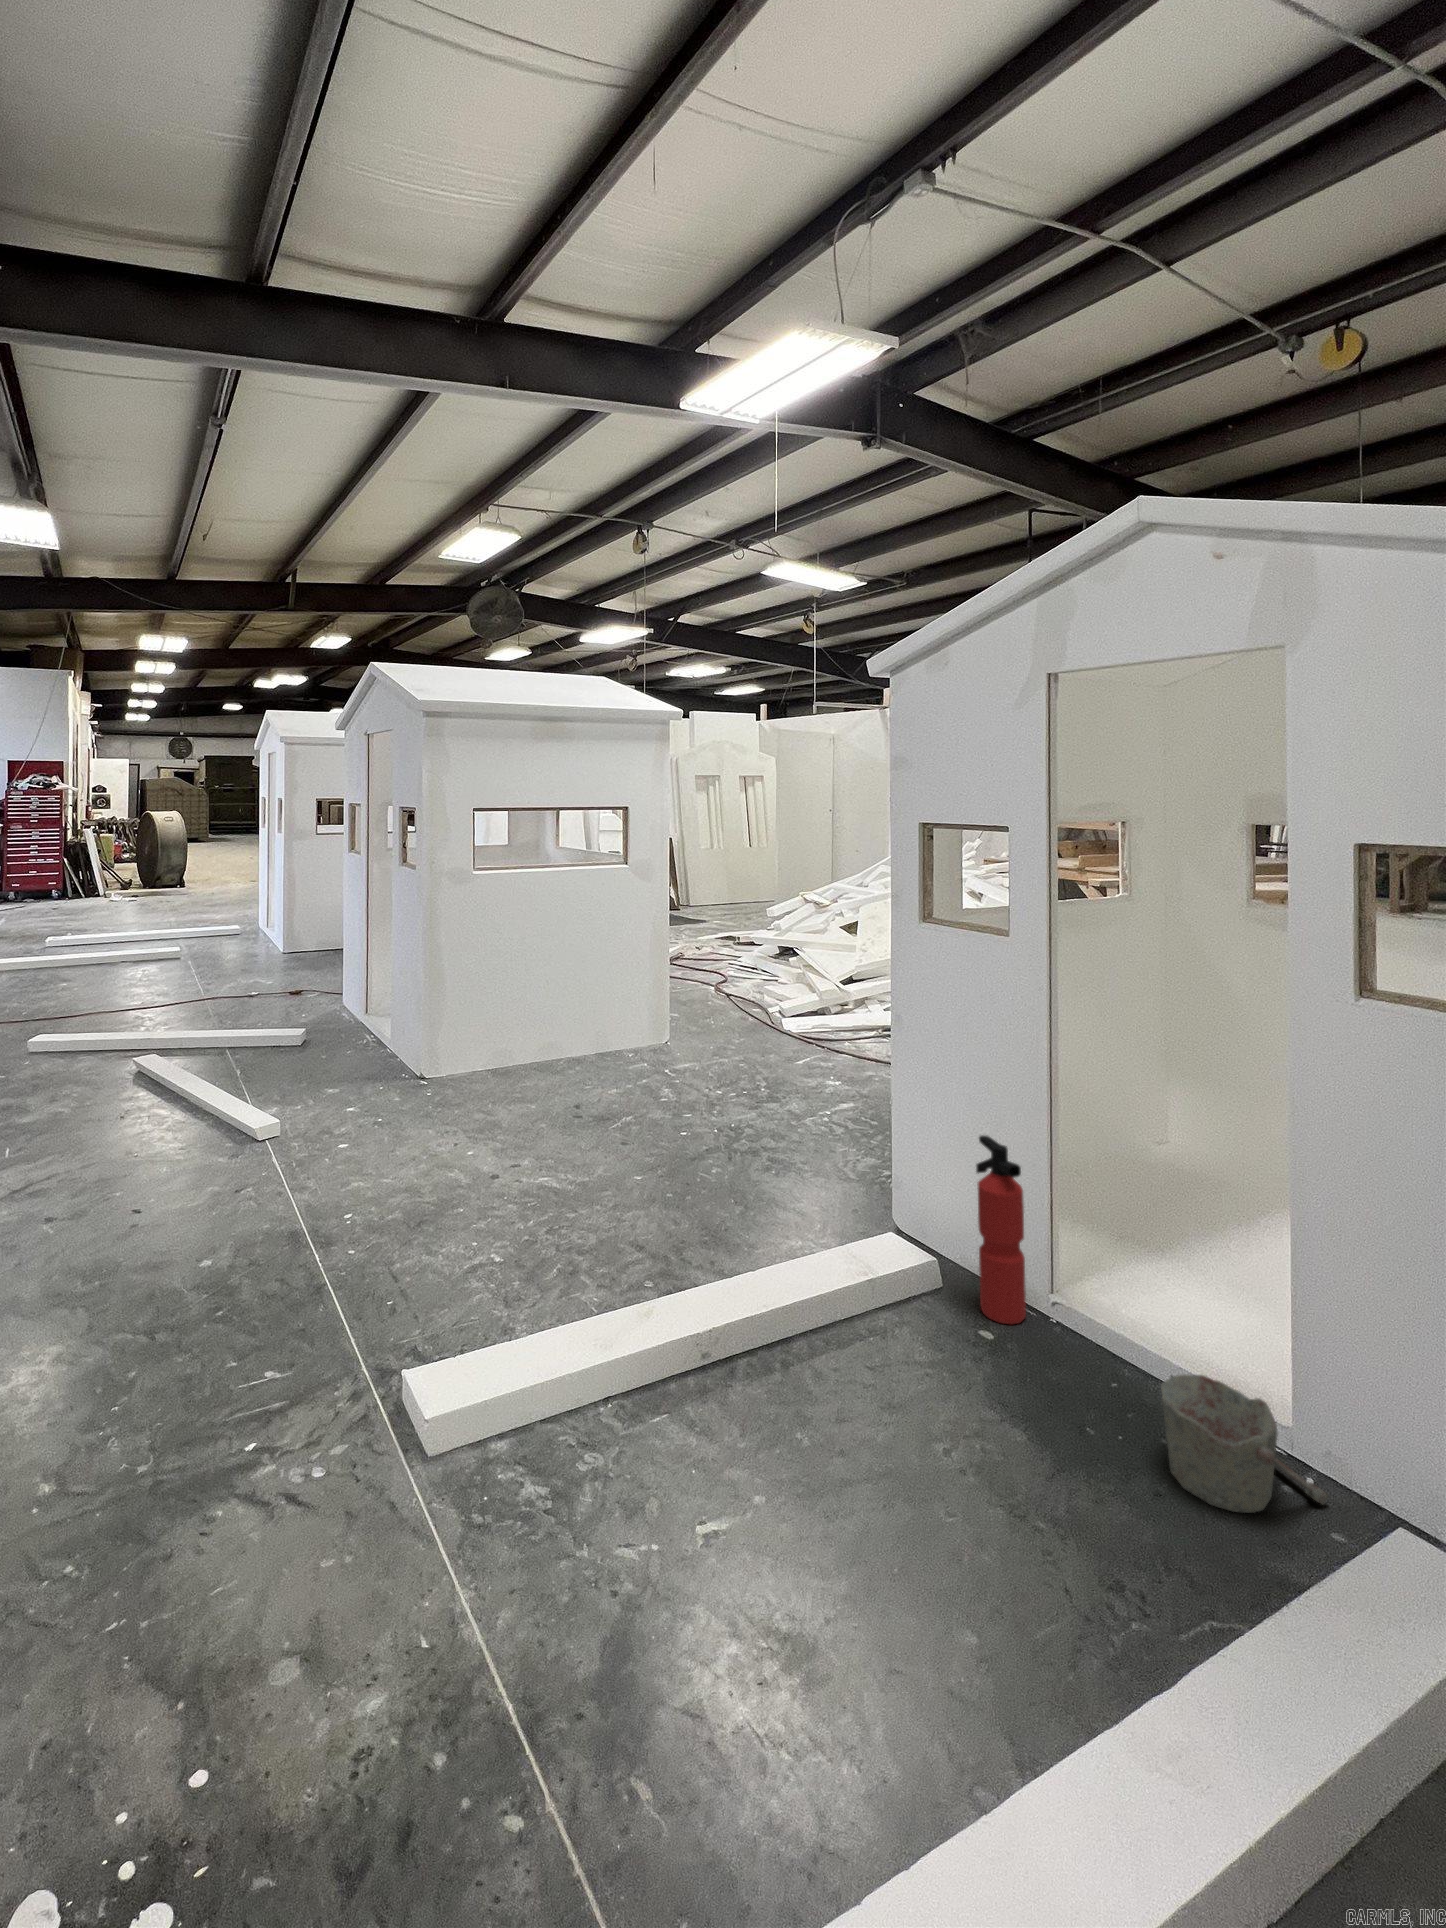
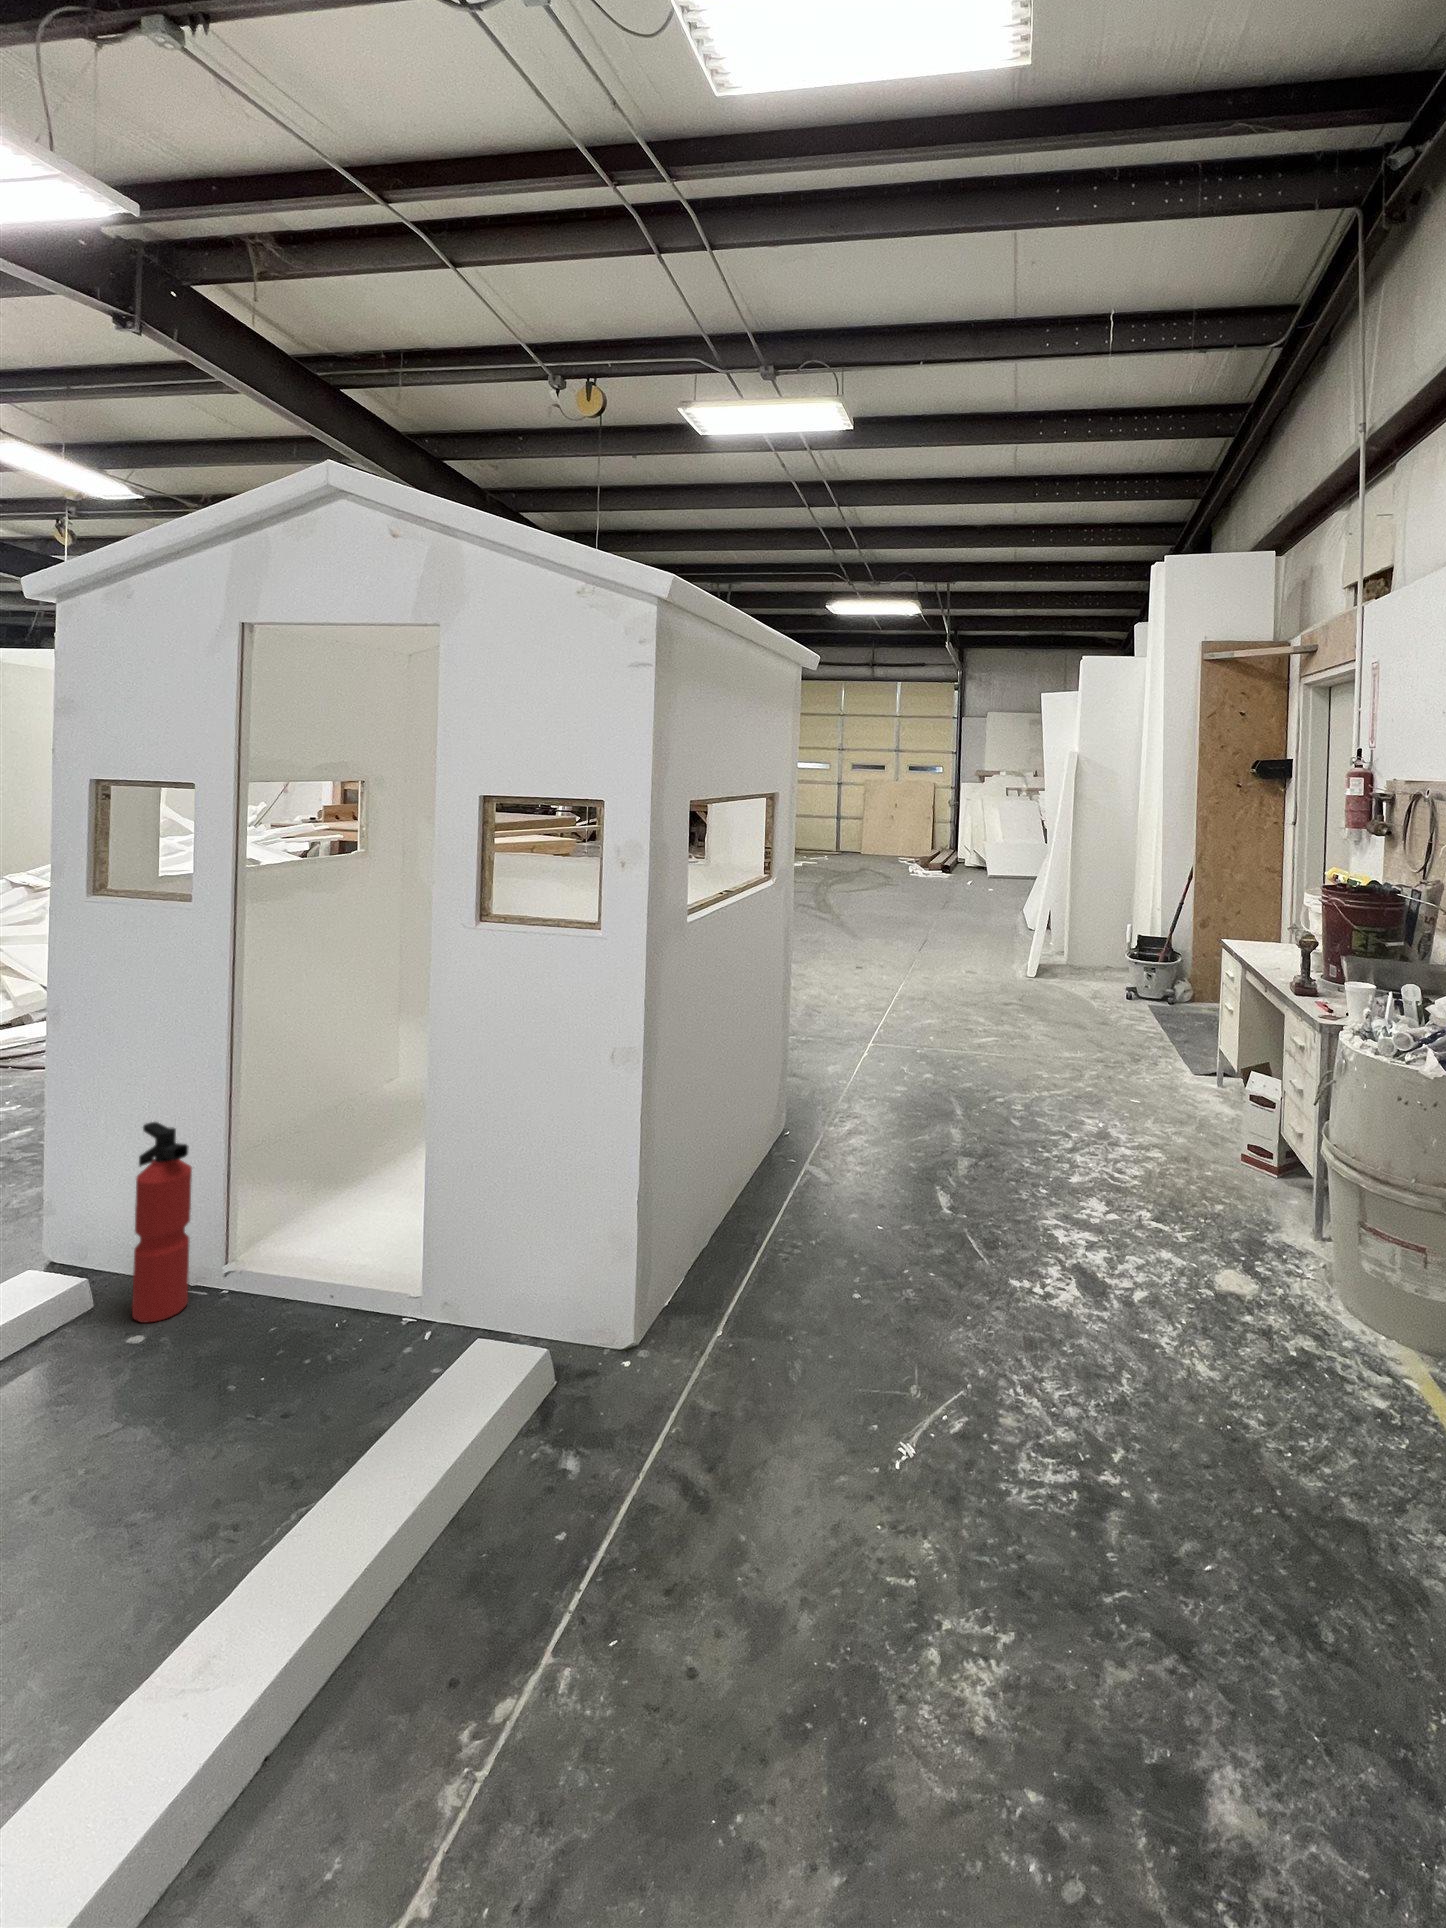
bucket: present [1161,1375,1328,1513] -> none [296,1292,436,1410]

